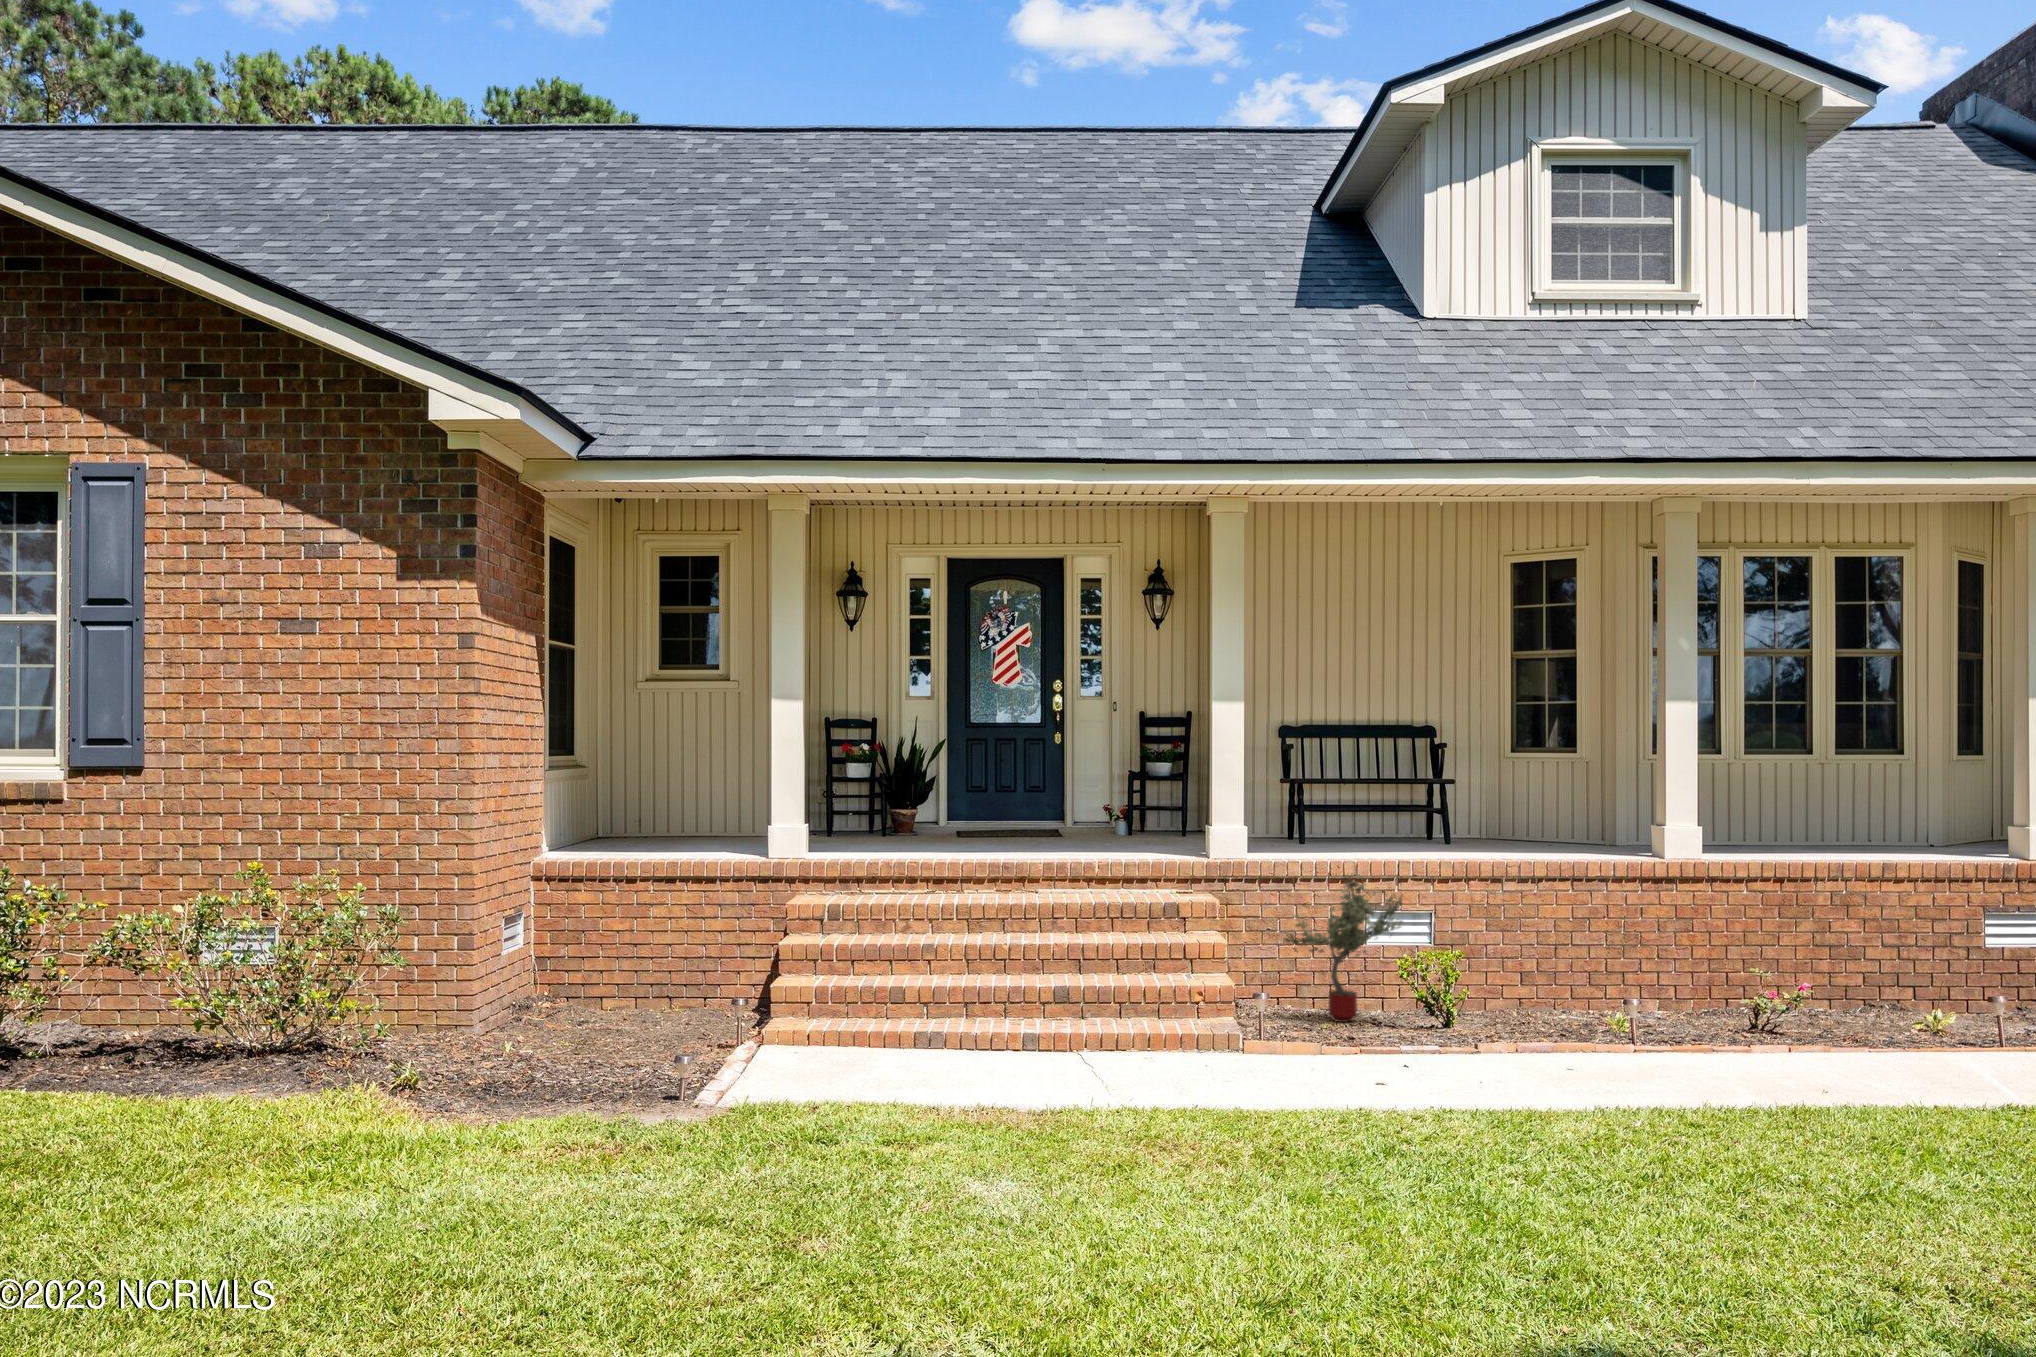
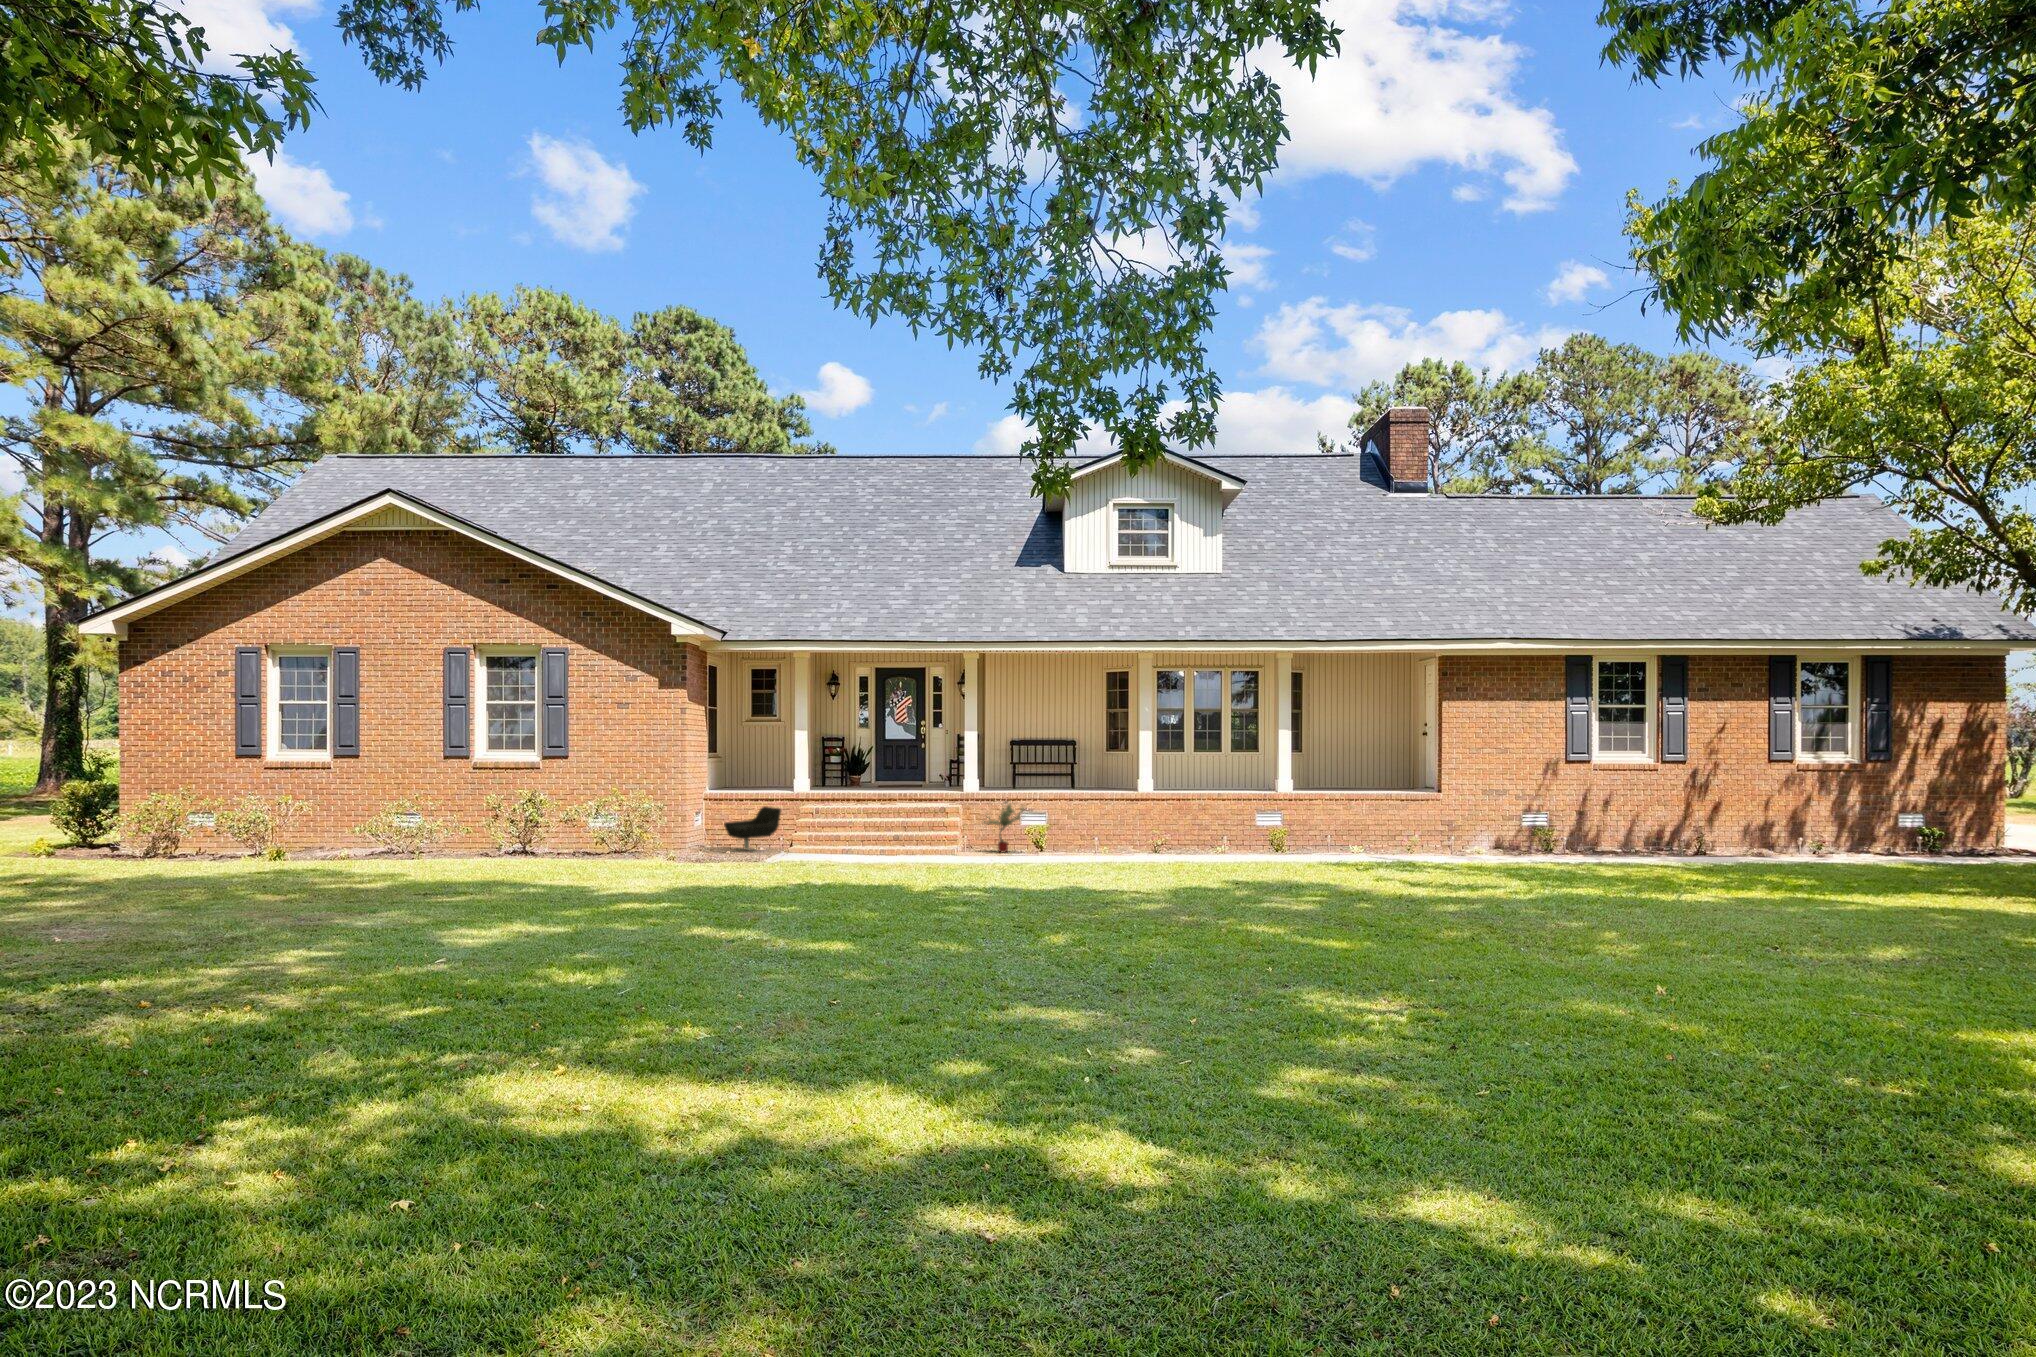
lounge chair: none [579,896,737,1033] -> present [724,806,781,850]

